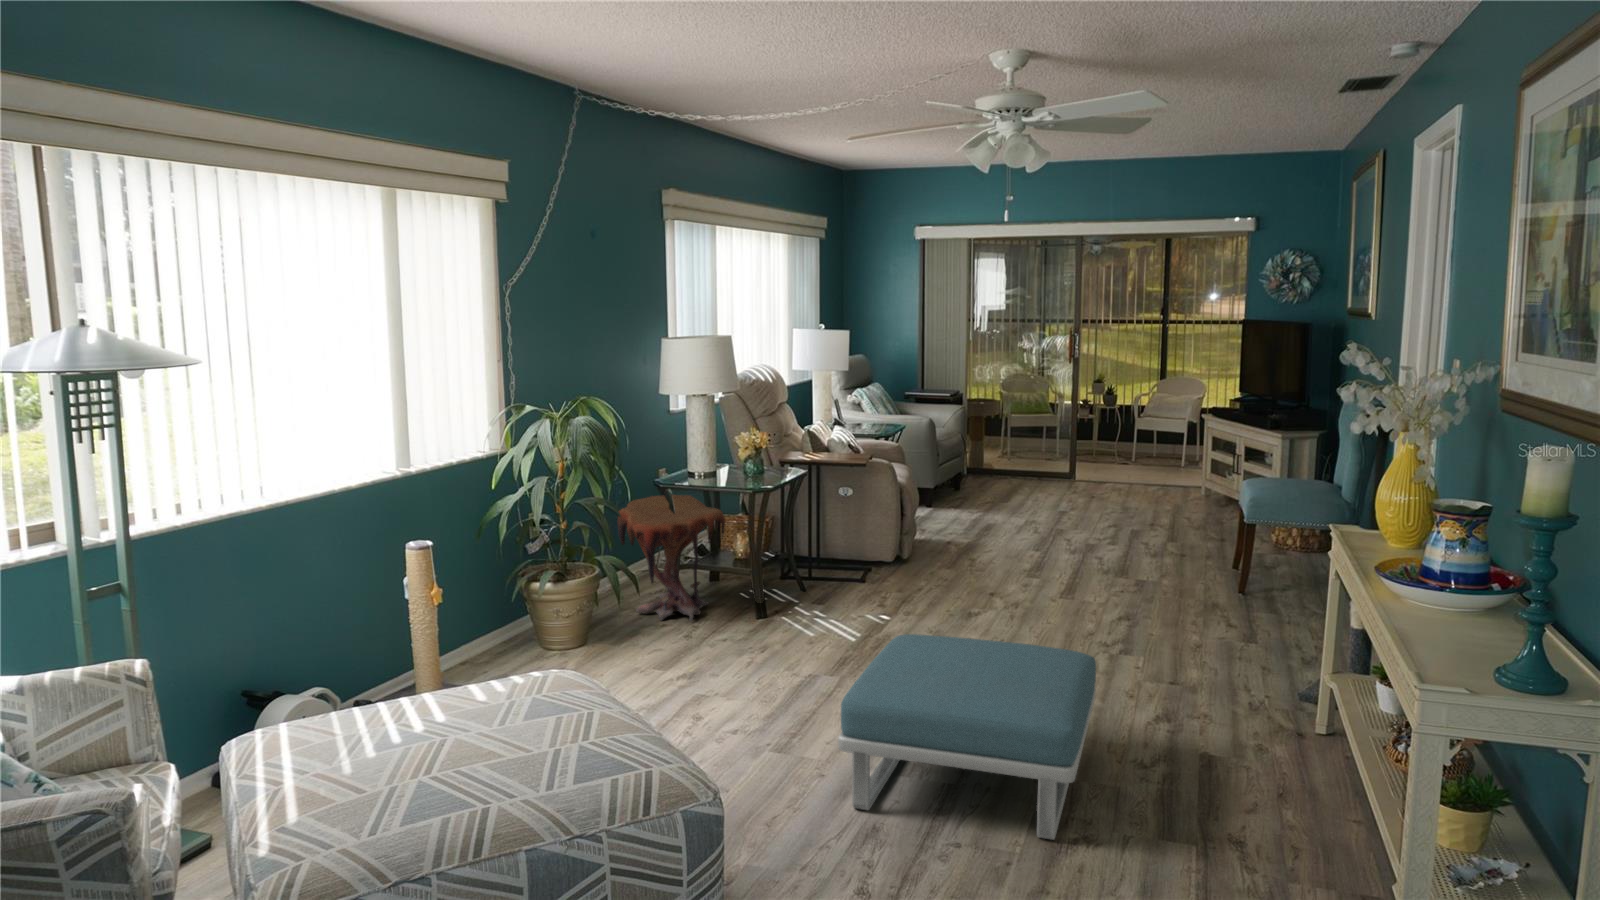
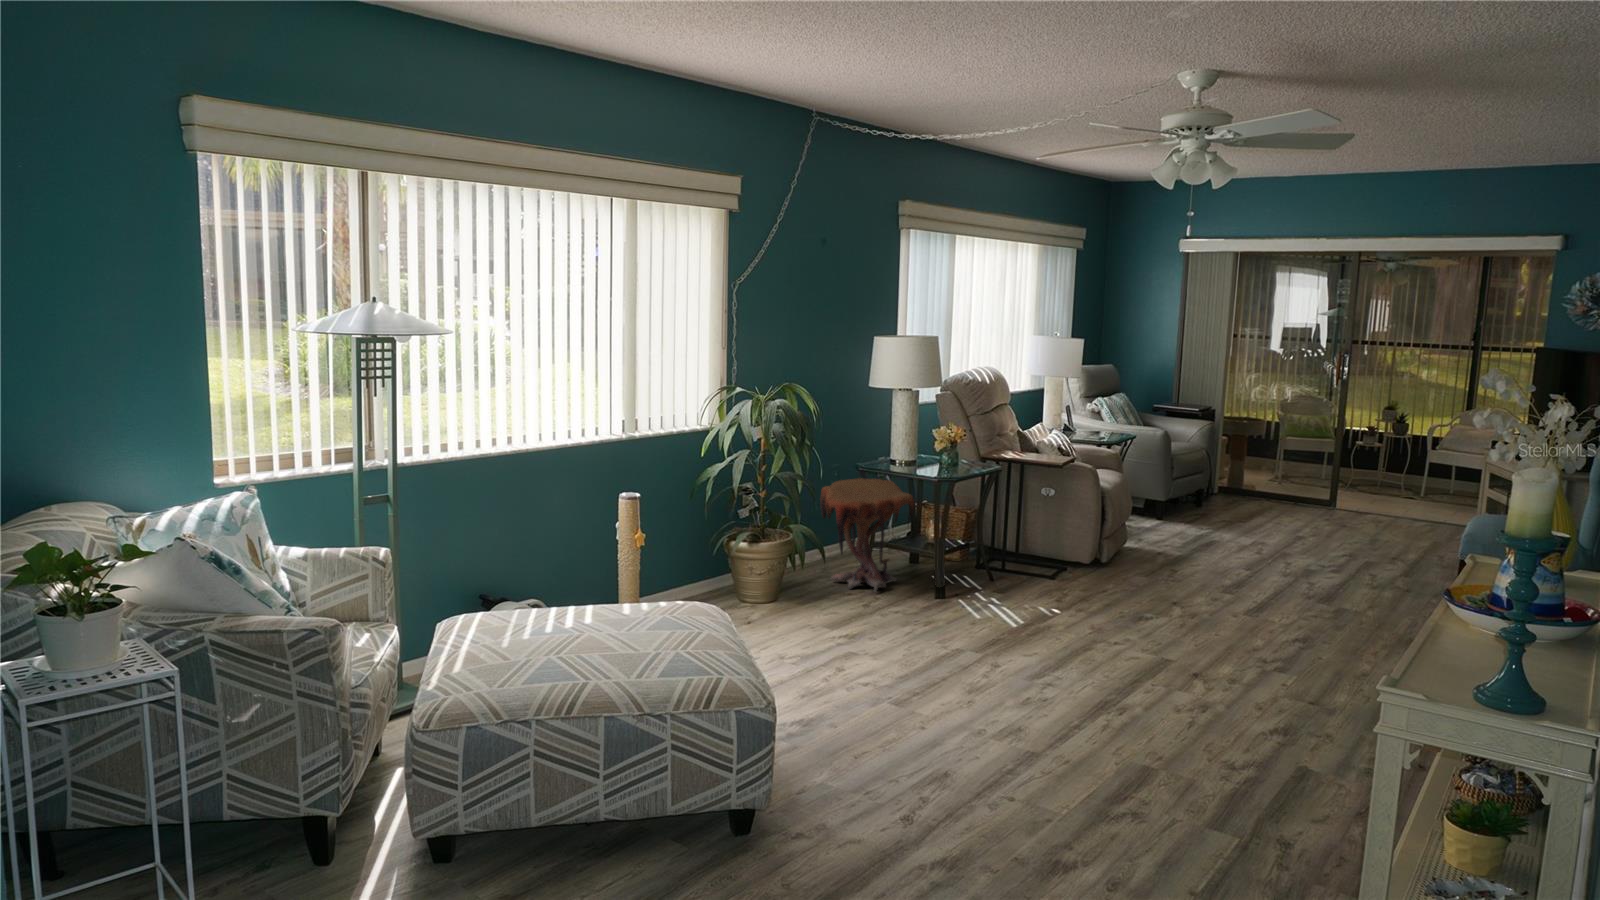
footstool: present [838,634,1096,840] -> none [928,614,1198,808]

